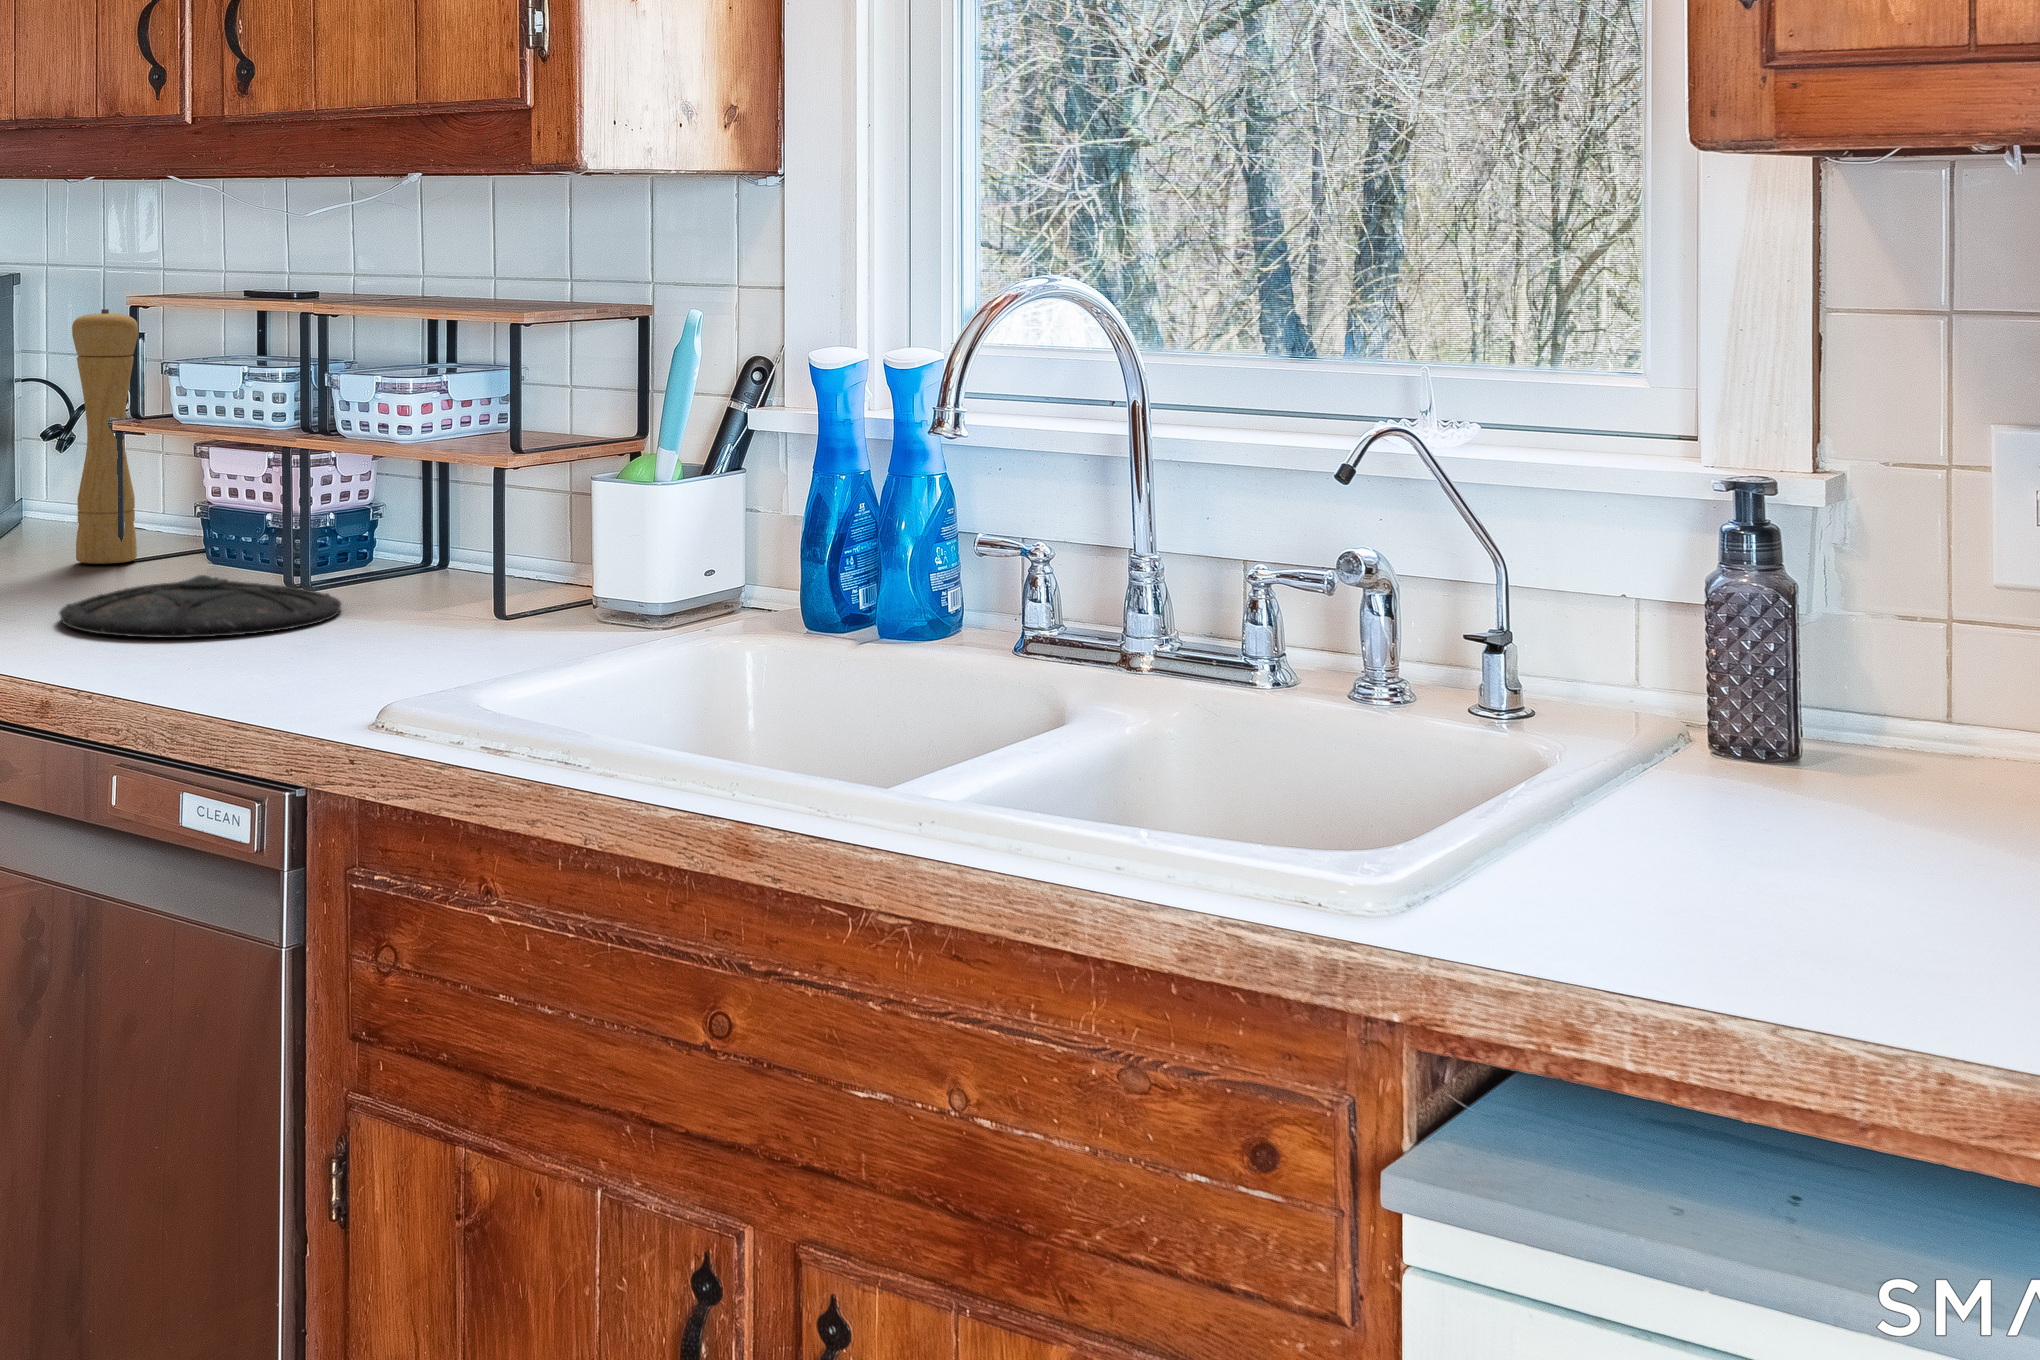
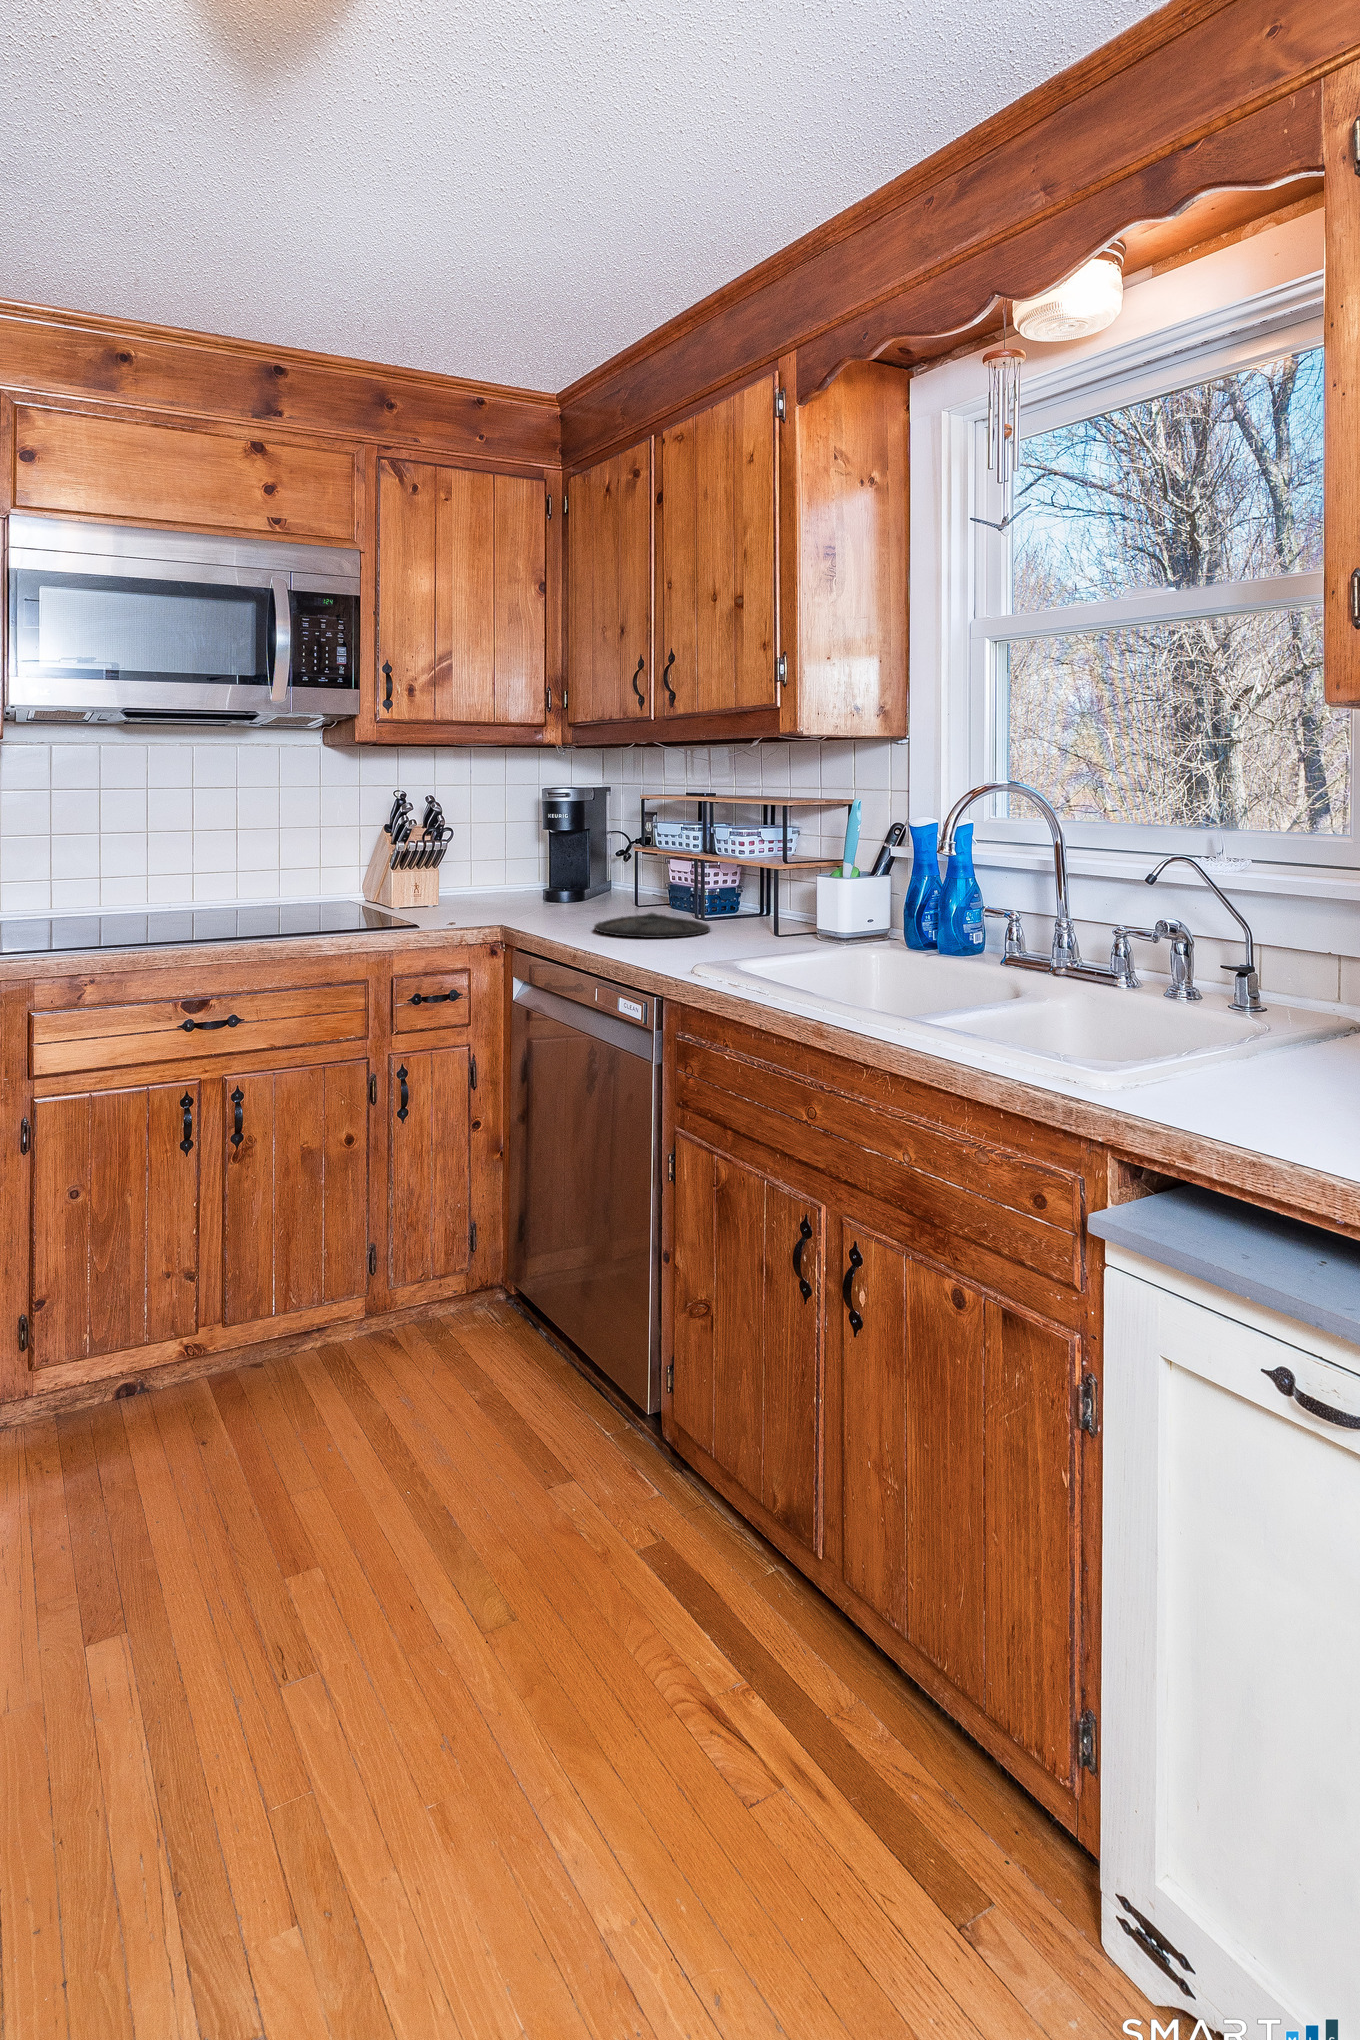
pepper mill: present [72,309,138,564] -> none [617,800,644,909]

